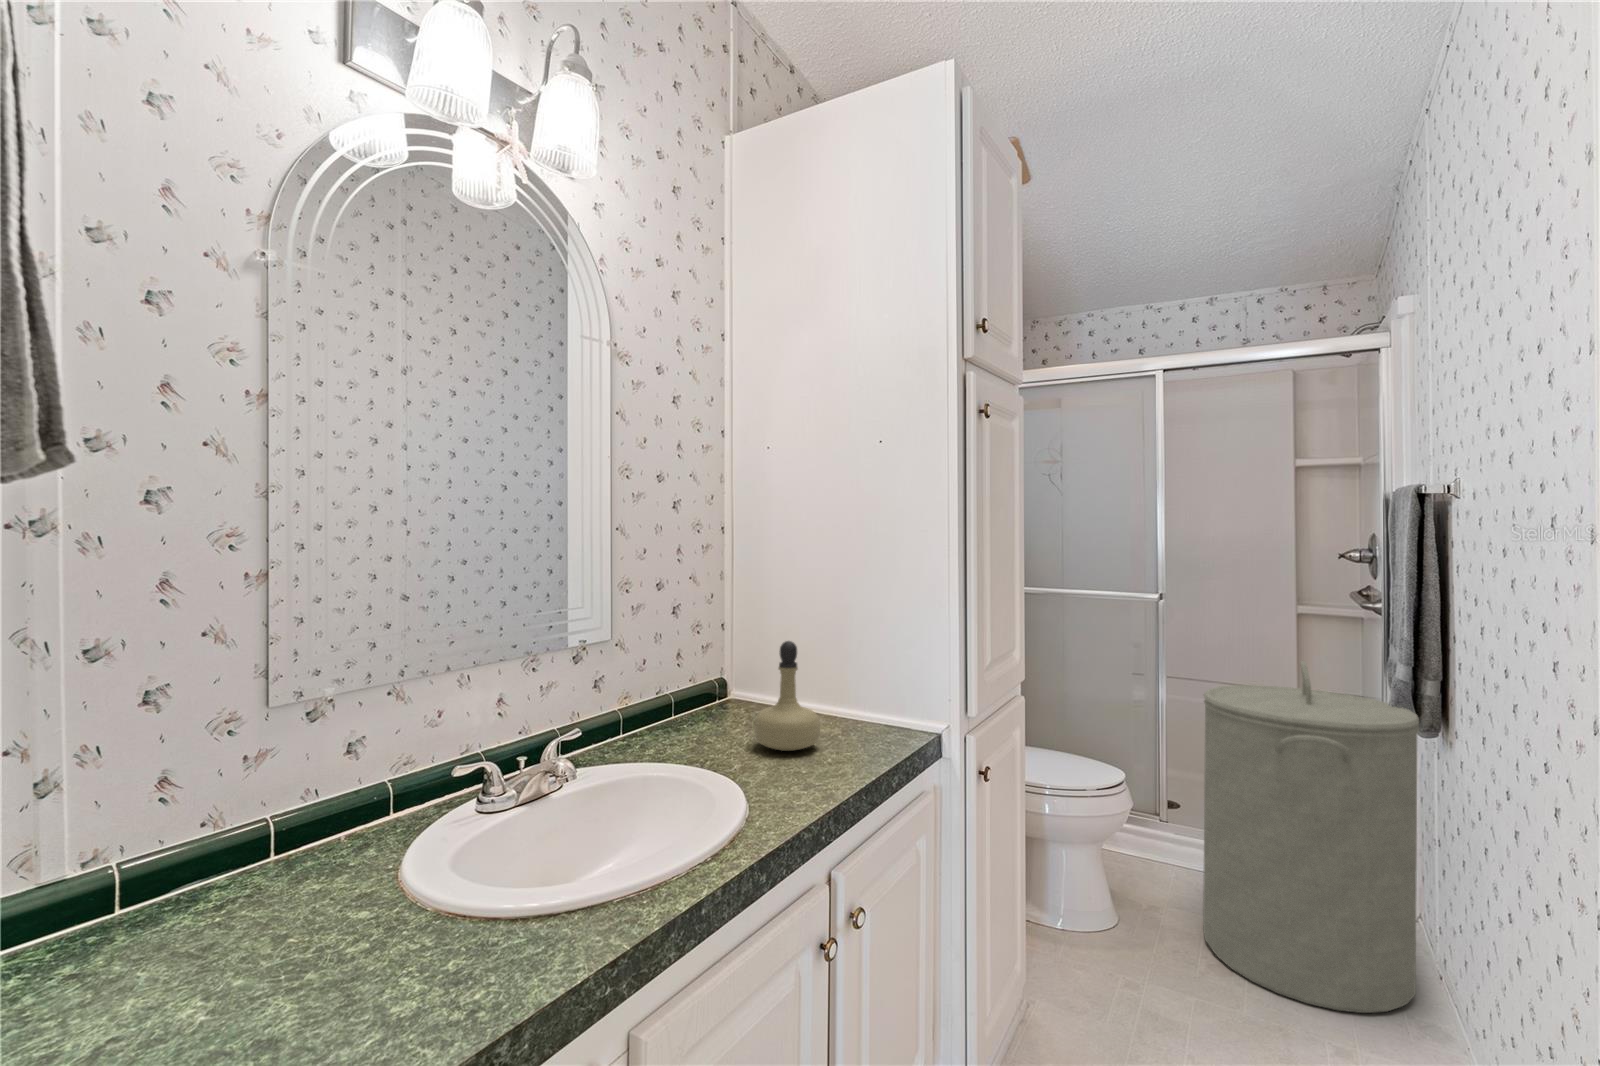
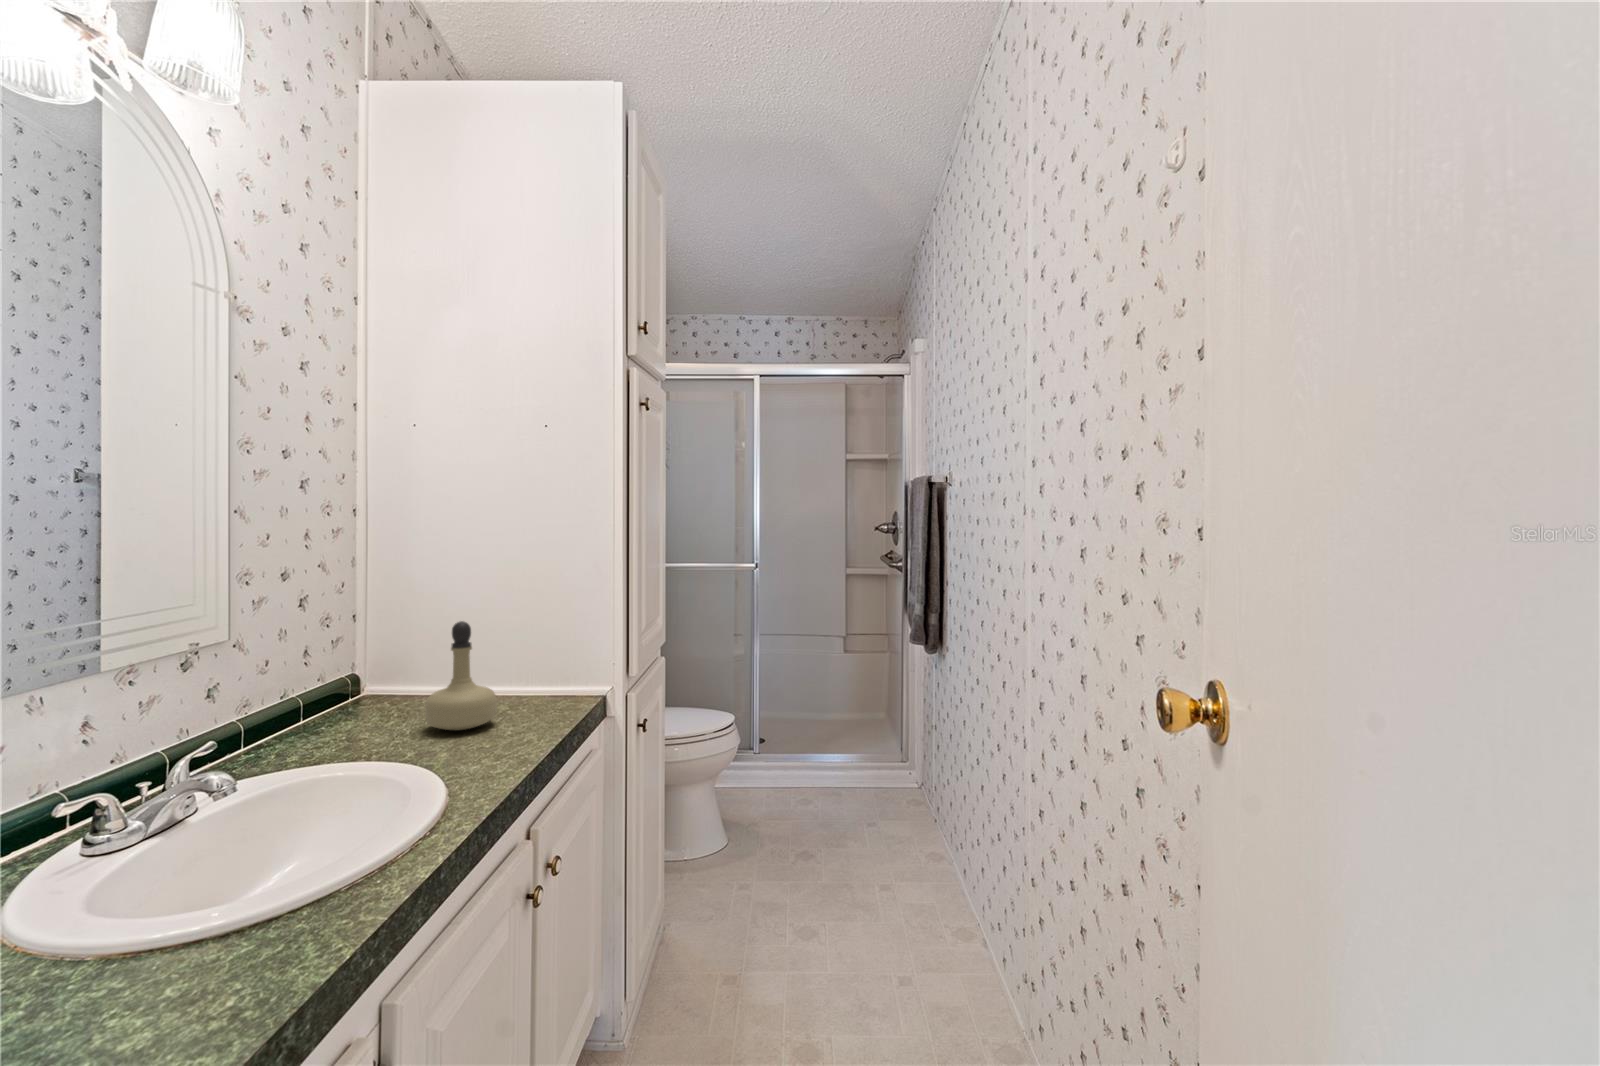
laundry hamper: present [1203,661,1419,1013] -> none [794,608,928,859]

